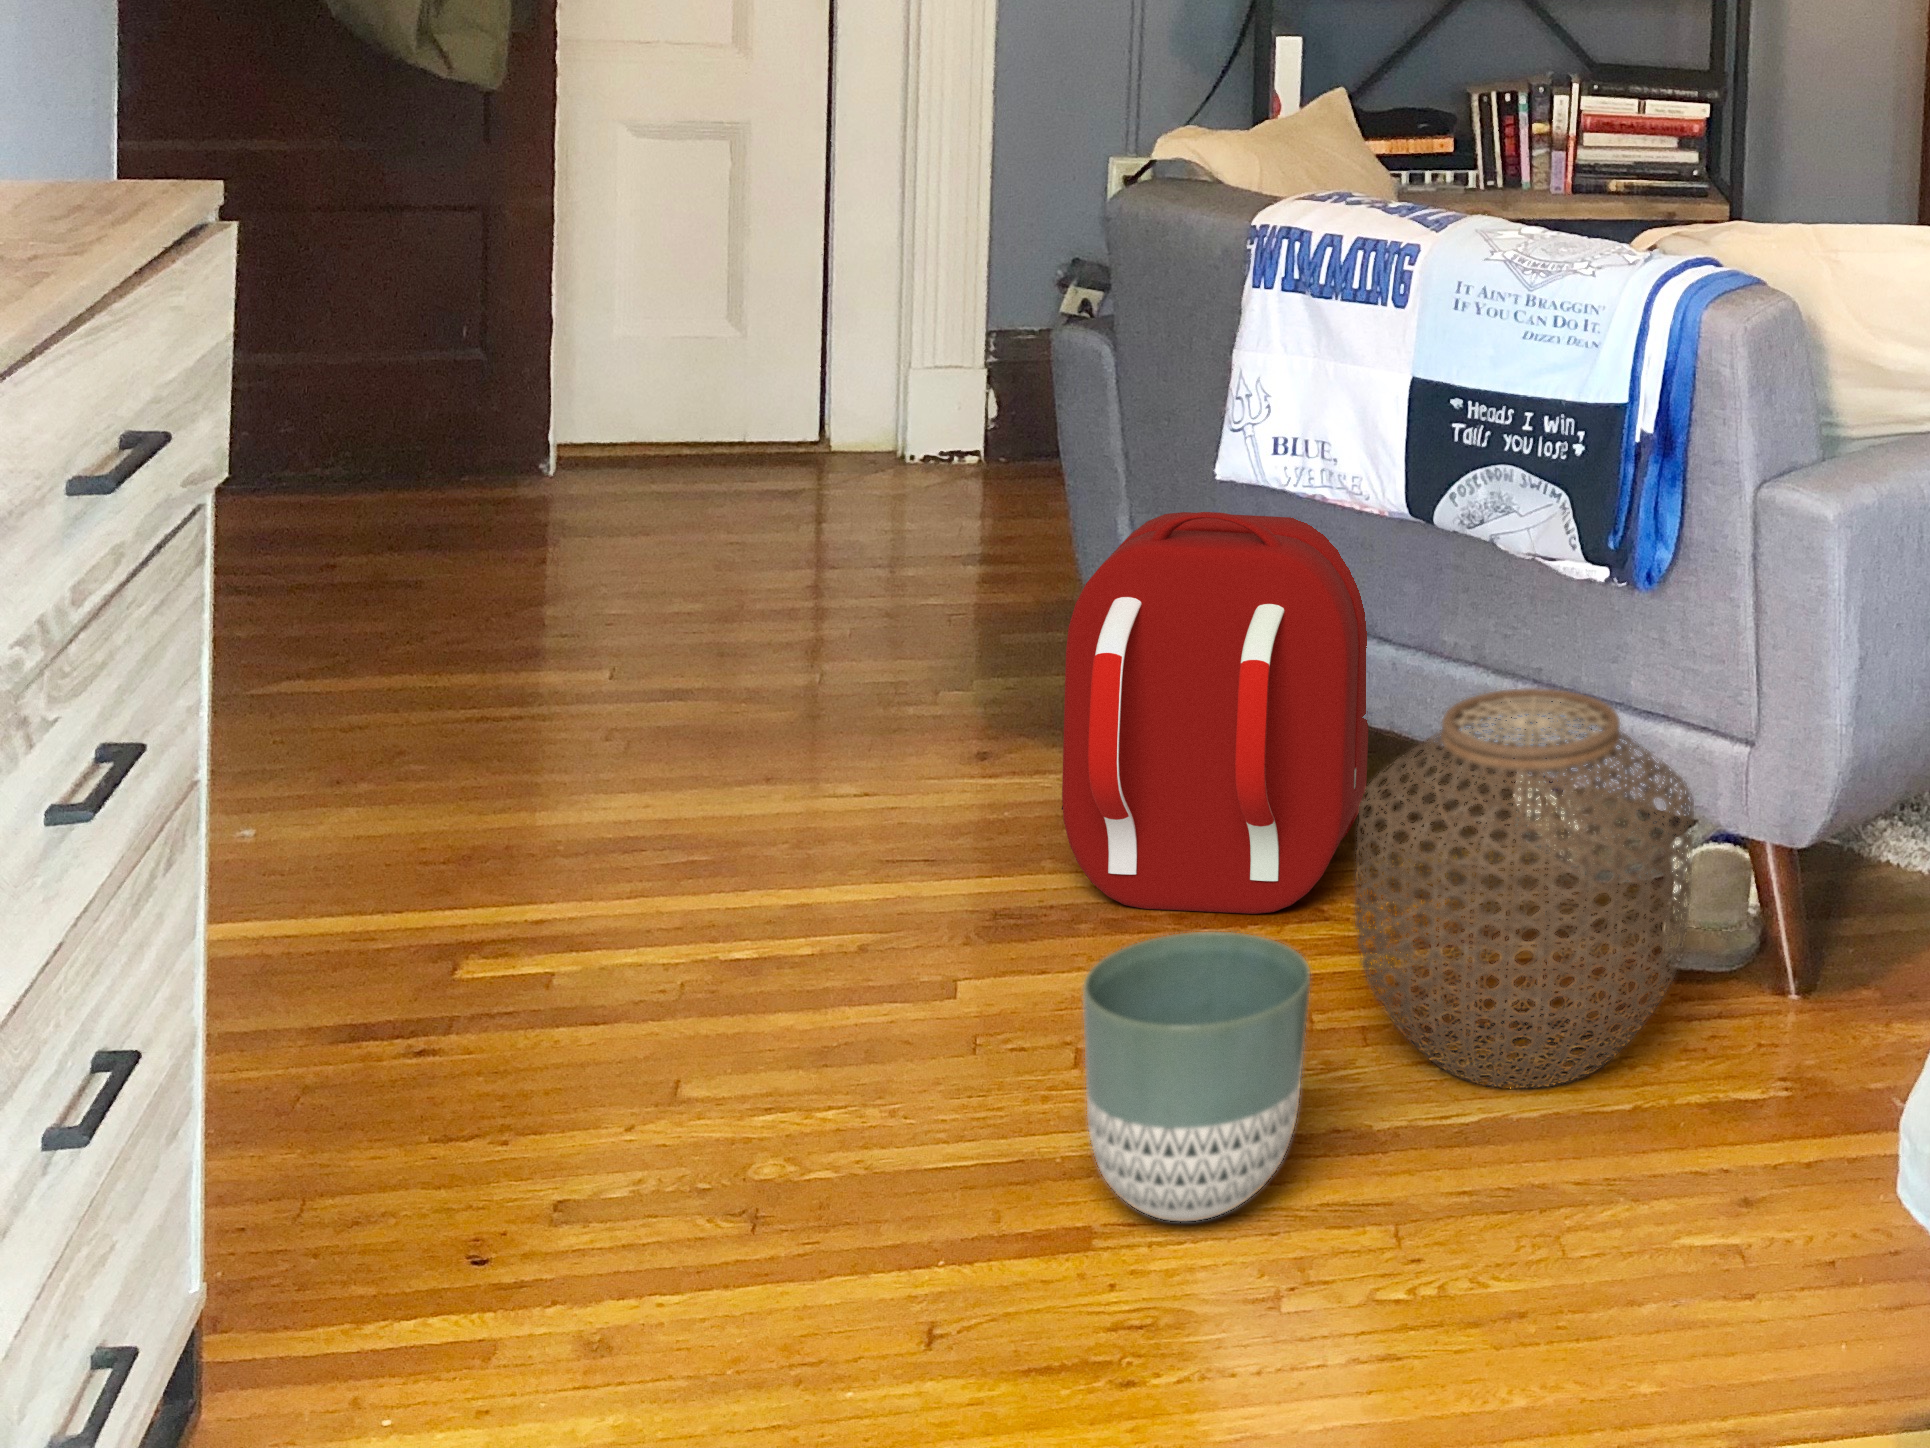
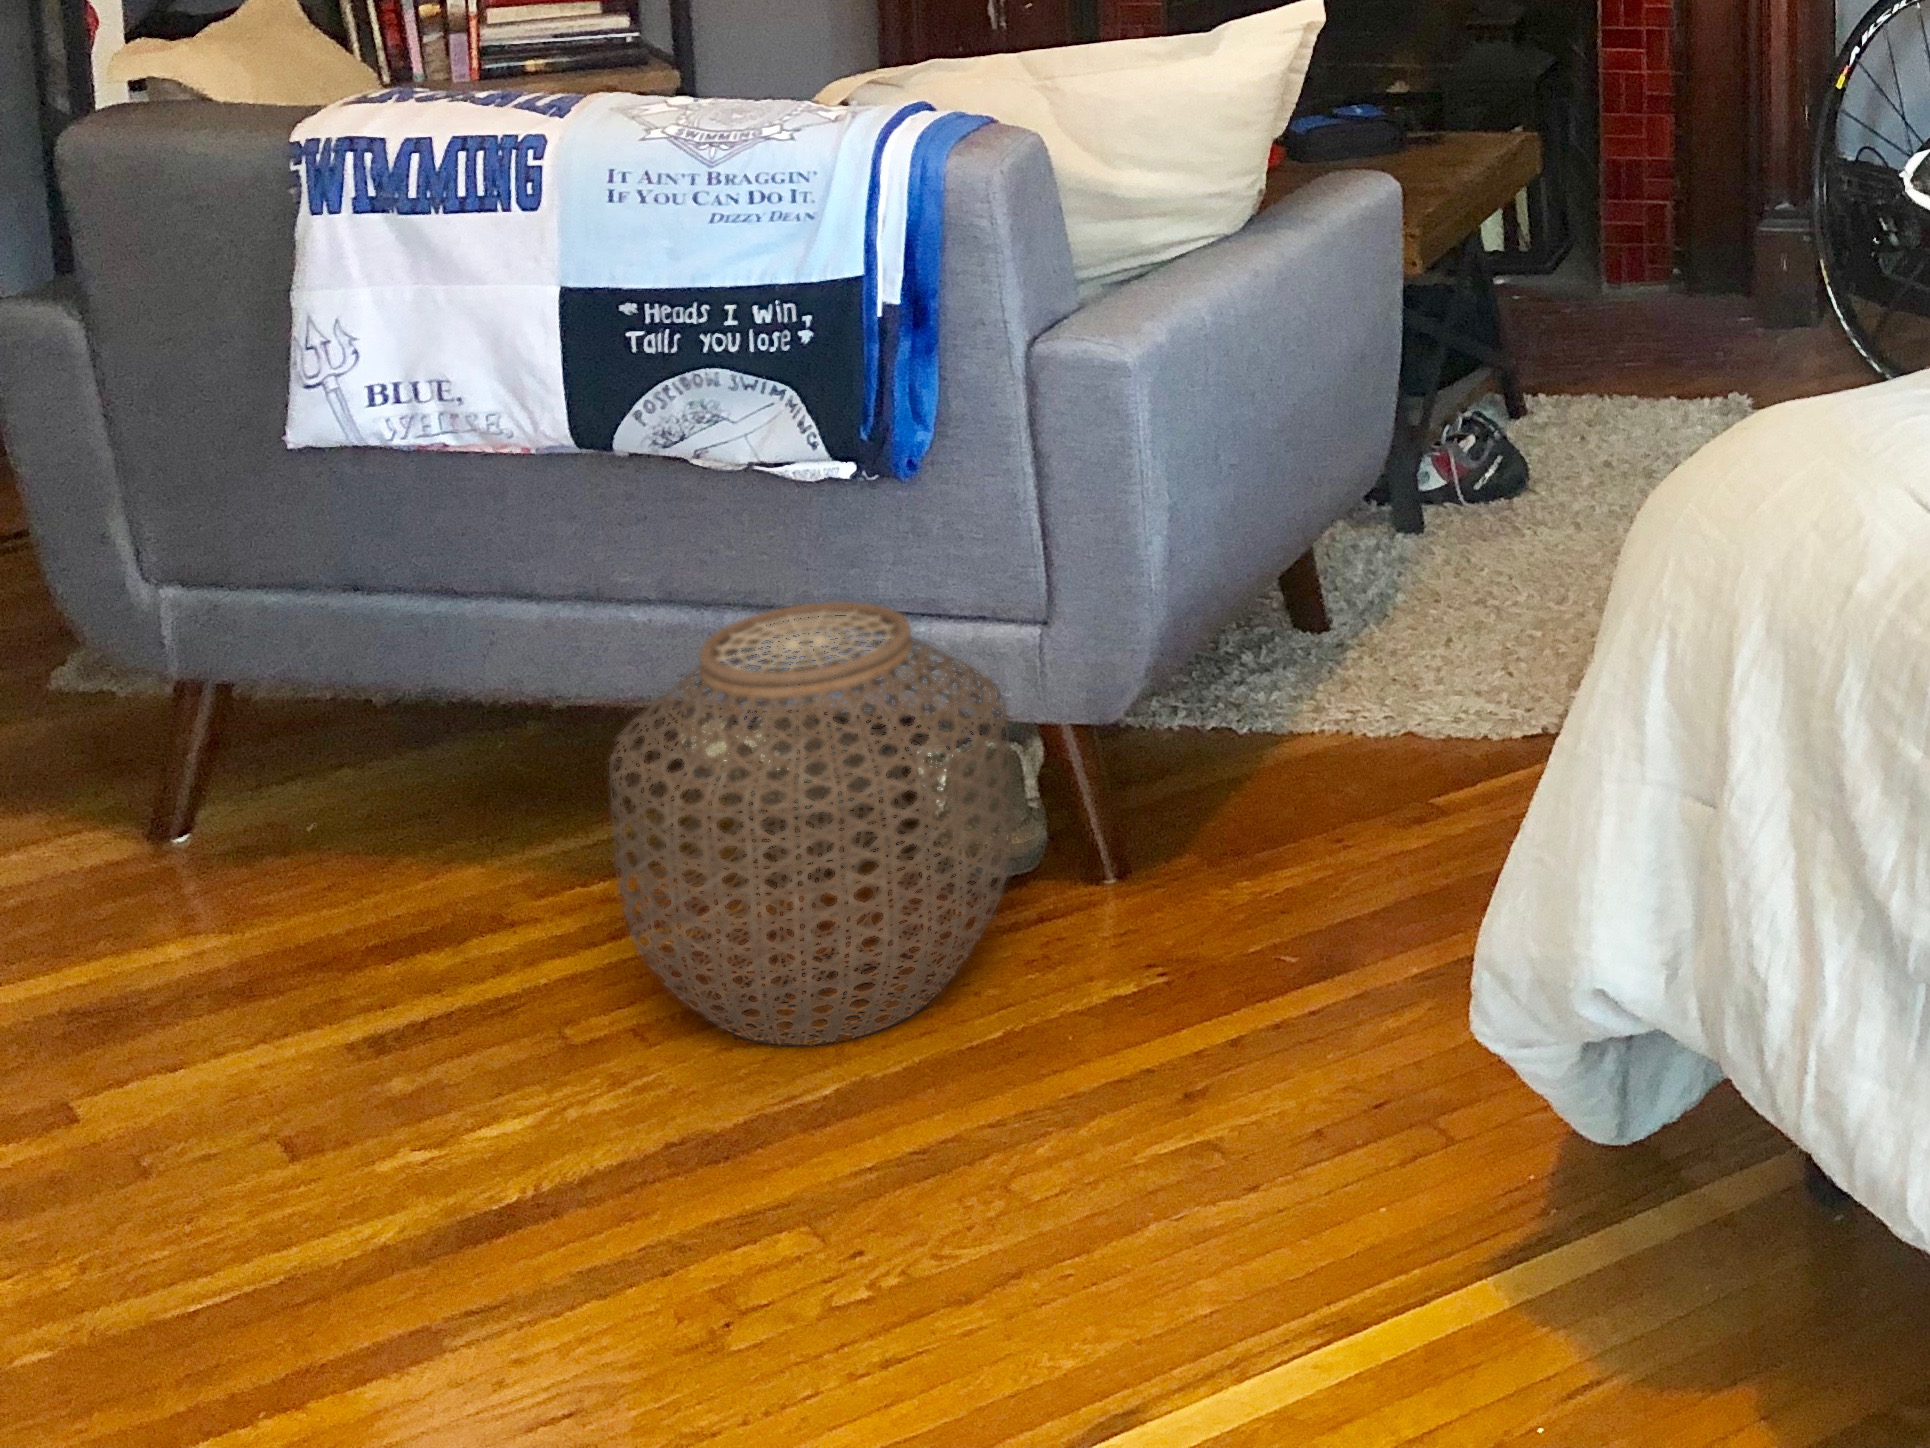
backpack: present [1061,512,1368,914] -> none [128,481,520,968]
planter: present [1083,932,1310,1221] -> none [375,941,659,1279]

